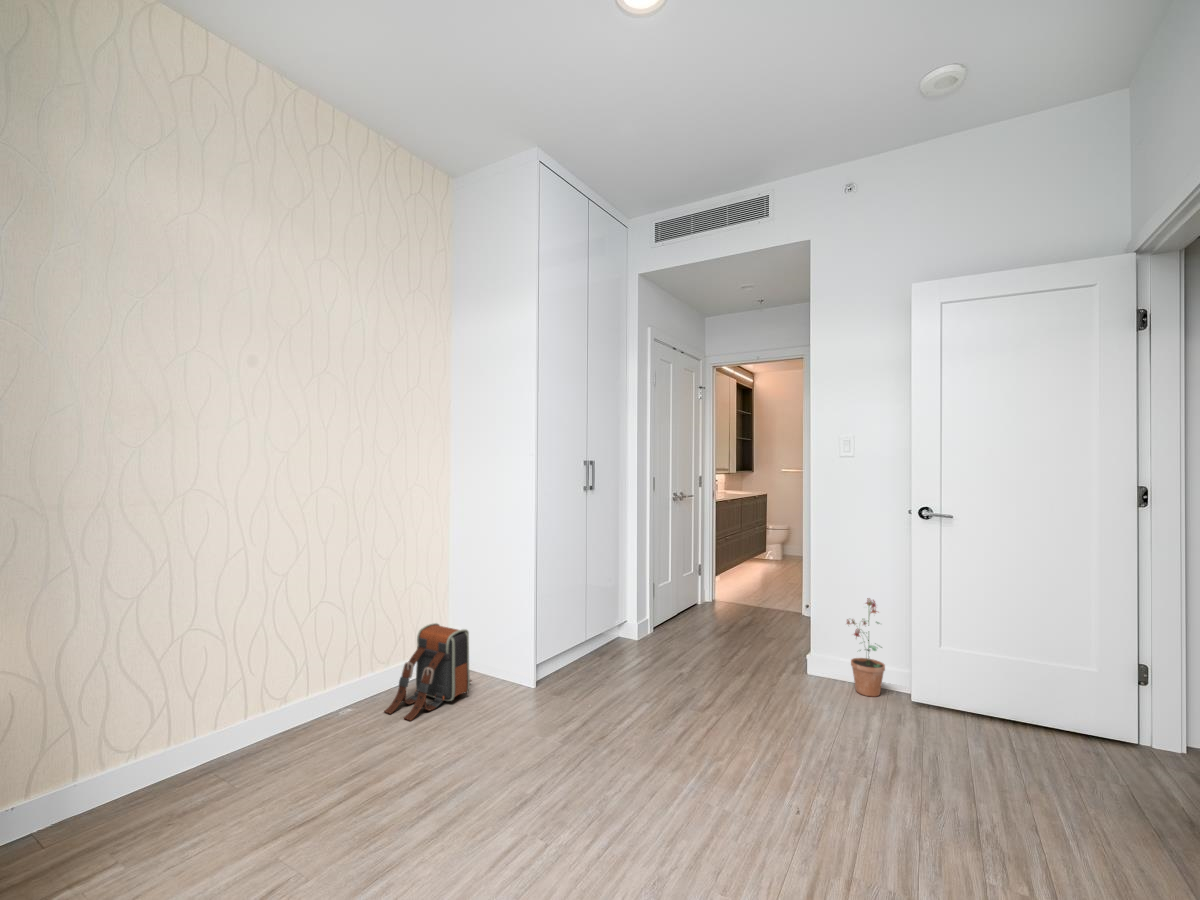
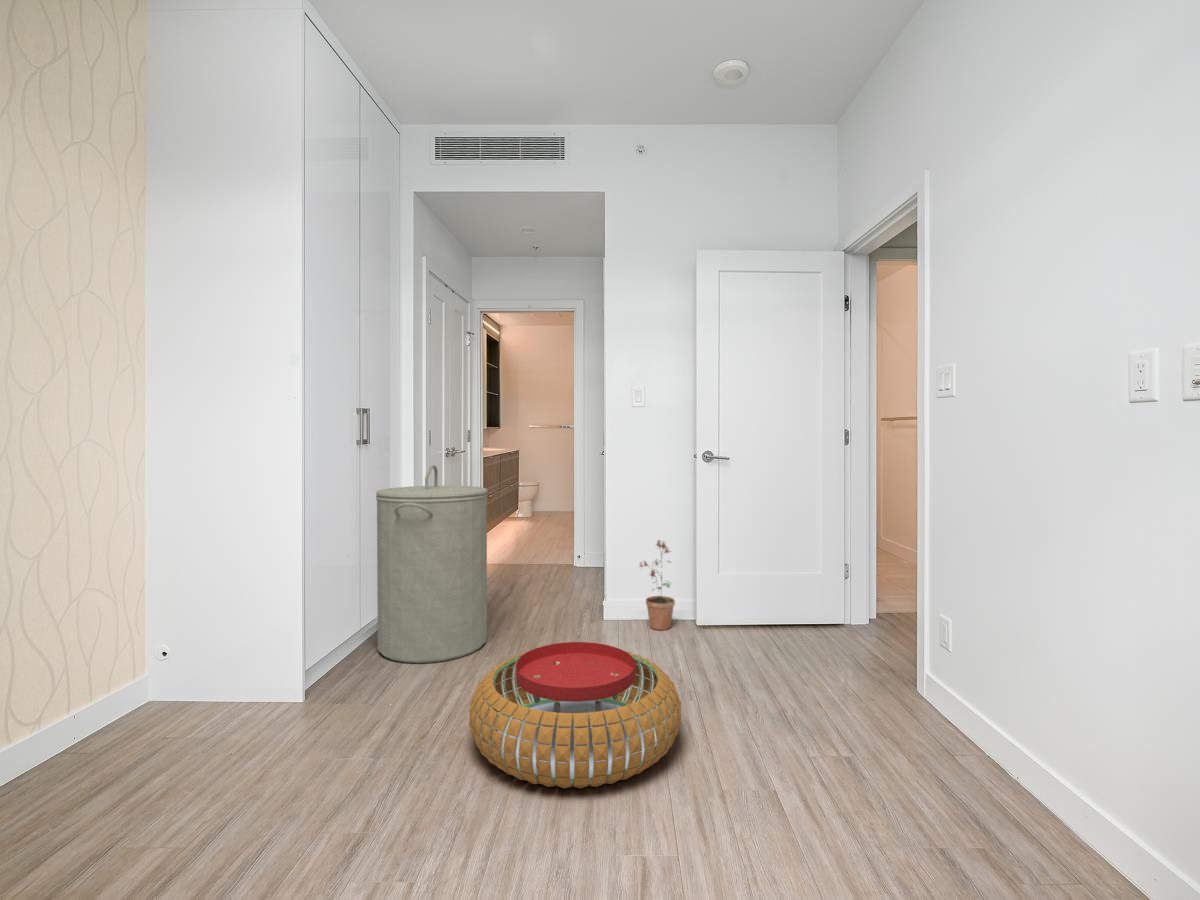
laundry hamper: none [593,508,689,684] -> present [376,465,488,663]
backpack: present [384,623,472,720] -> none [84,635,222,774]
pouf: none [625,686,834,834] -> present [469,642,681,789]

